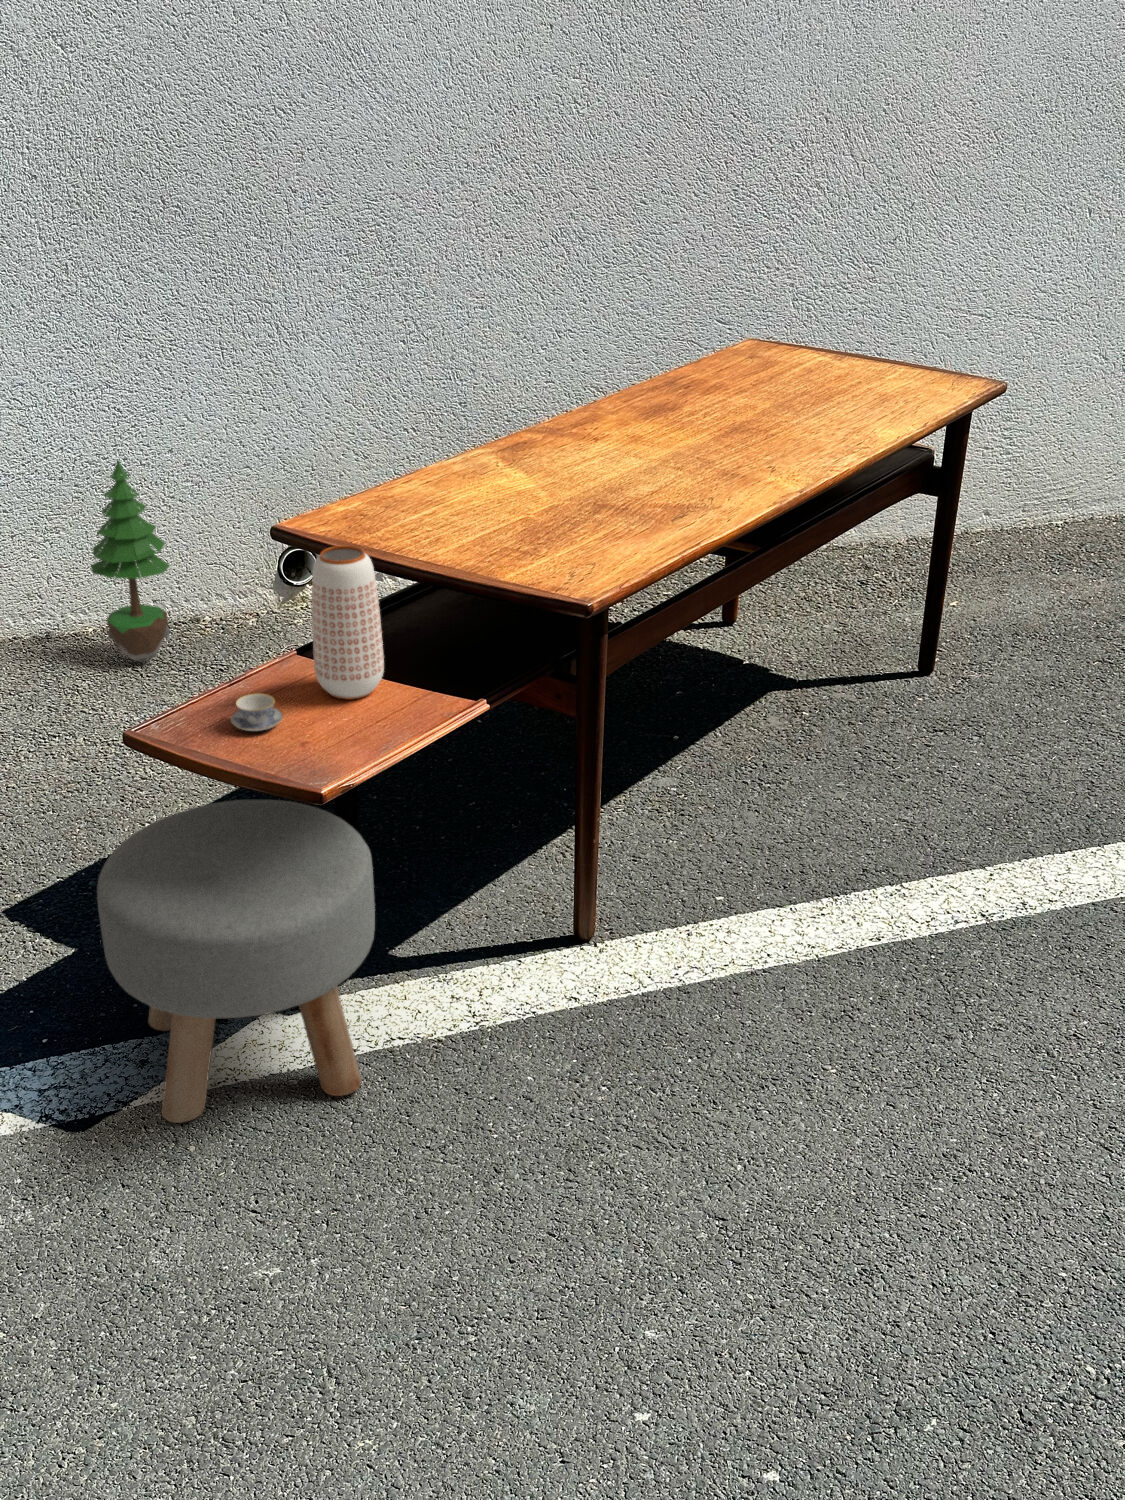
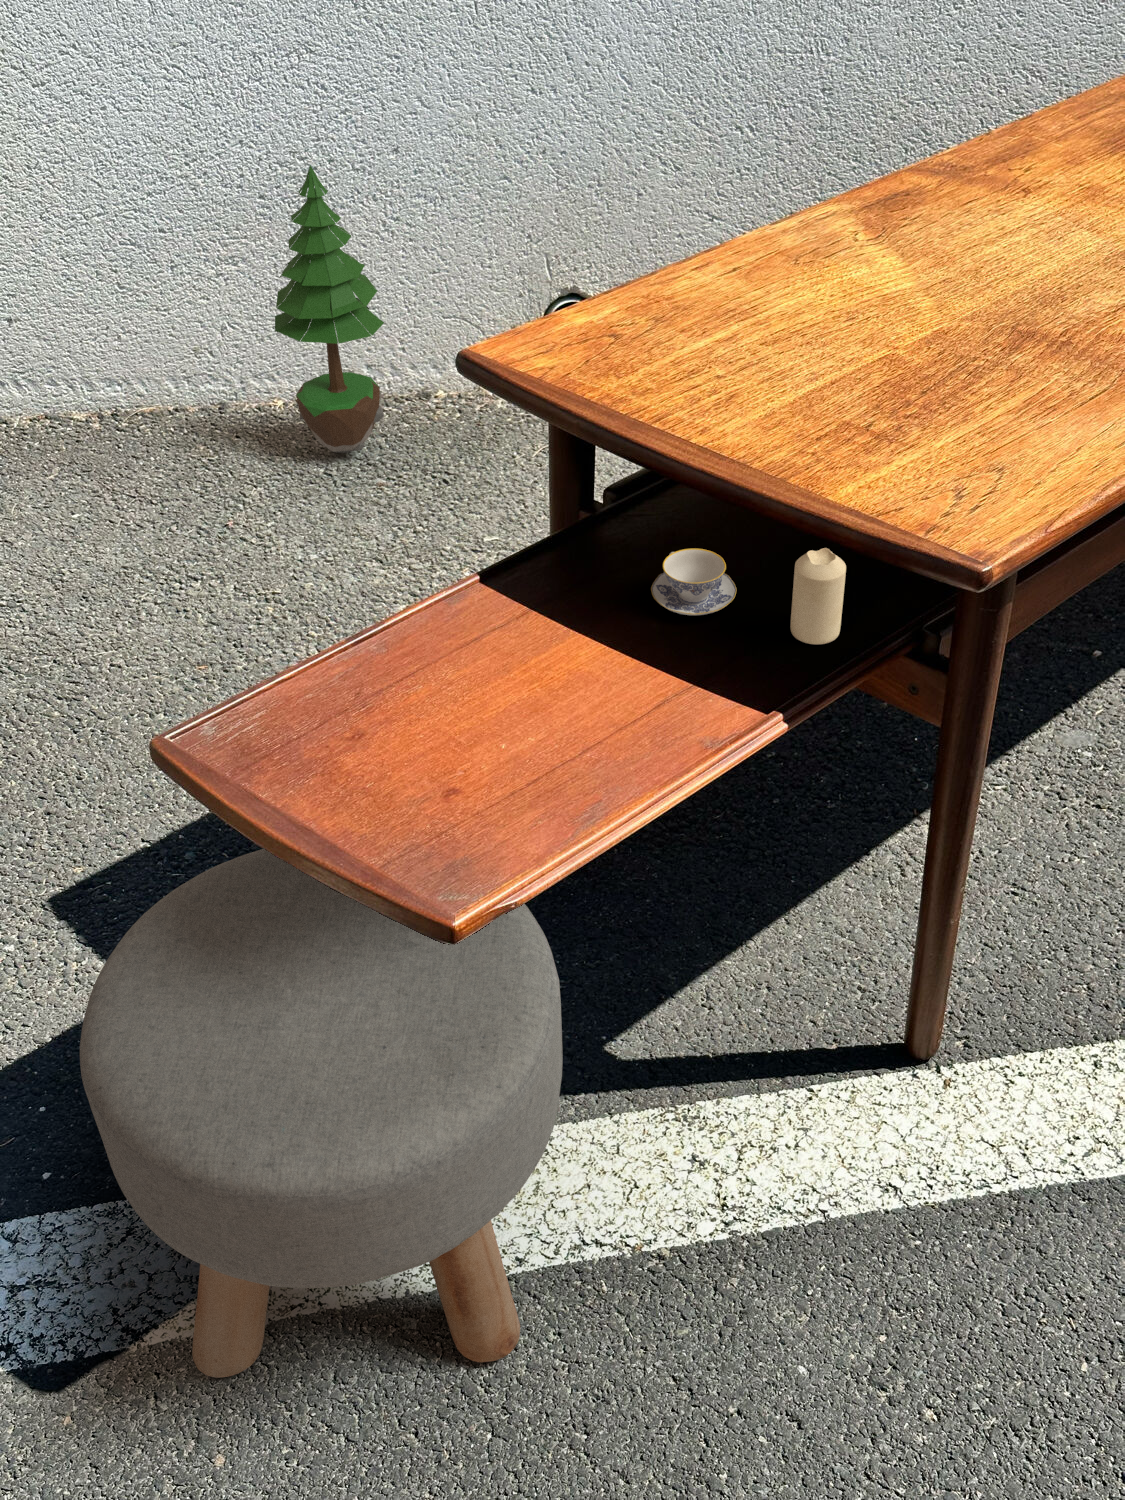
vase: present [312,546,384,700] -> none [490,425,616,700]
candle: none [477,613,505,667] -> present [790,548,846,644]
teacup: present [230,693,283,731] -> present [651,548,737,615]

